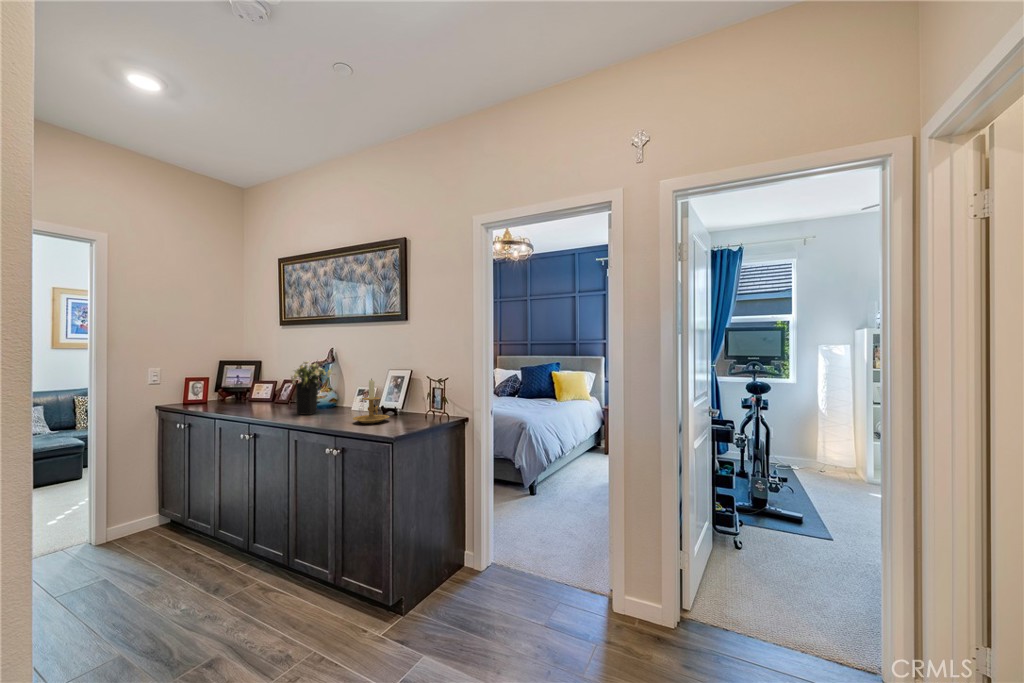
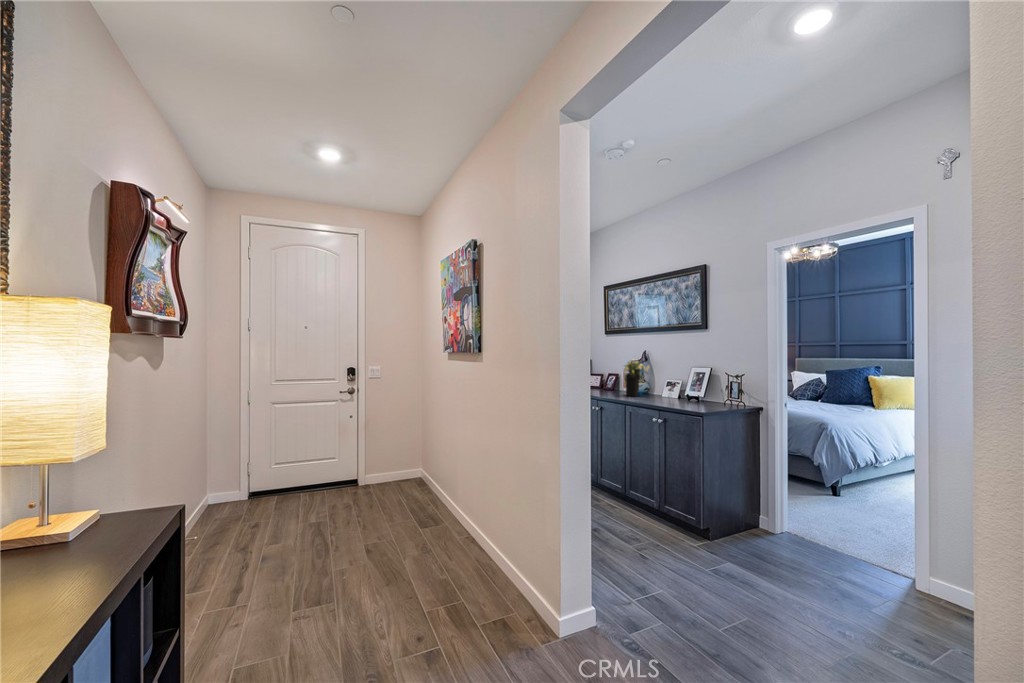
candle holder: present [353,379,389,423] -> none [669,372,696,404]

